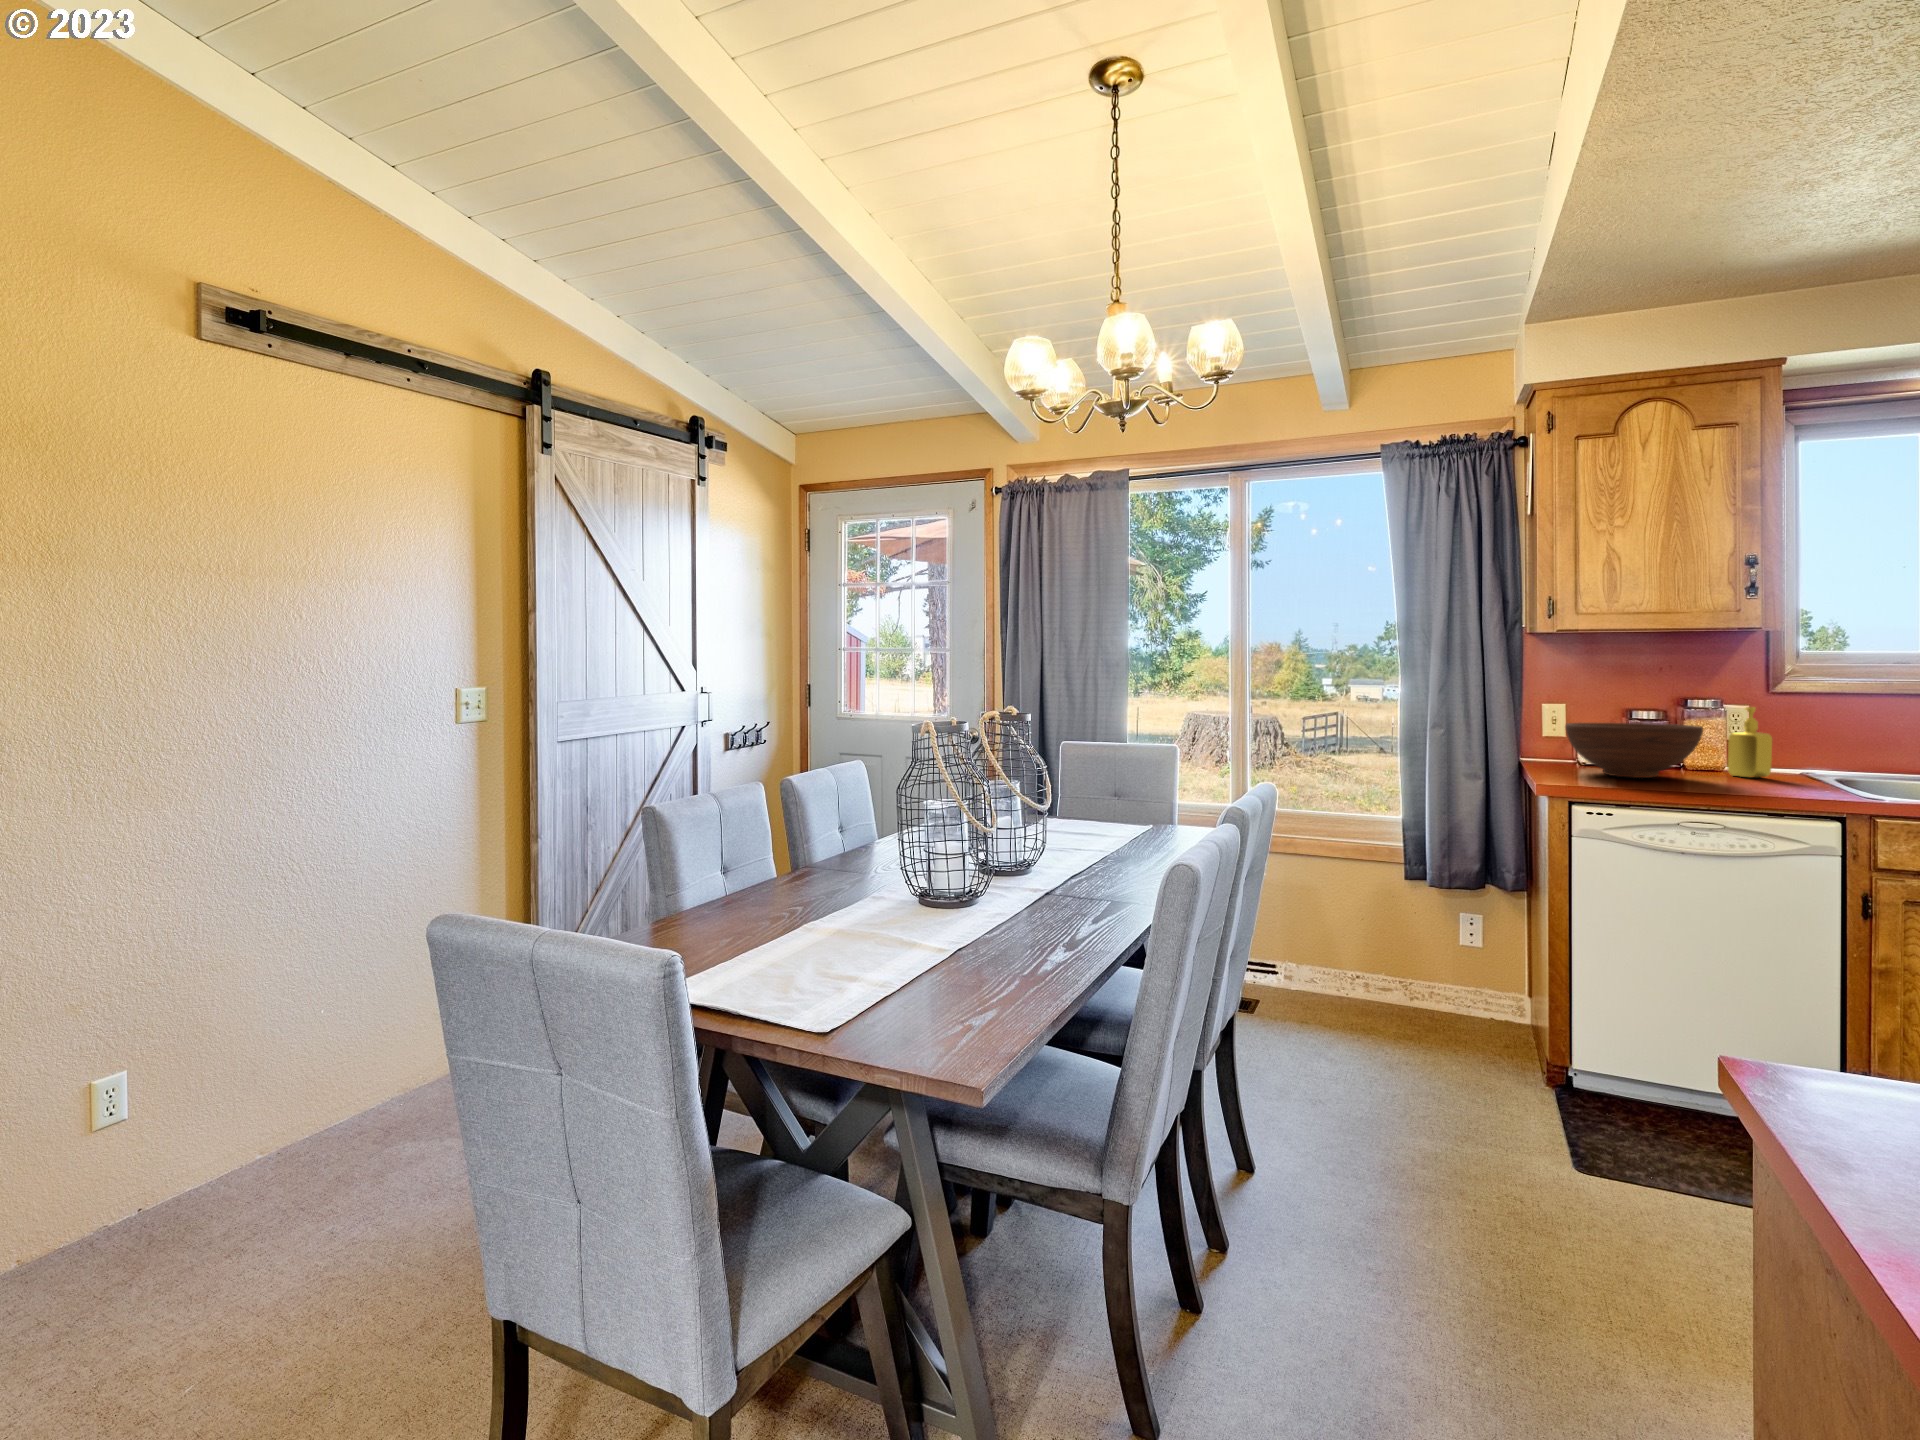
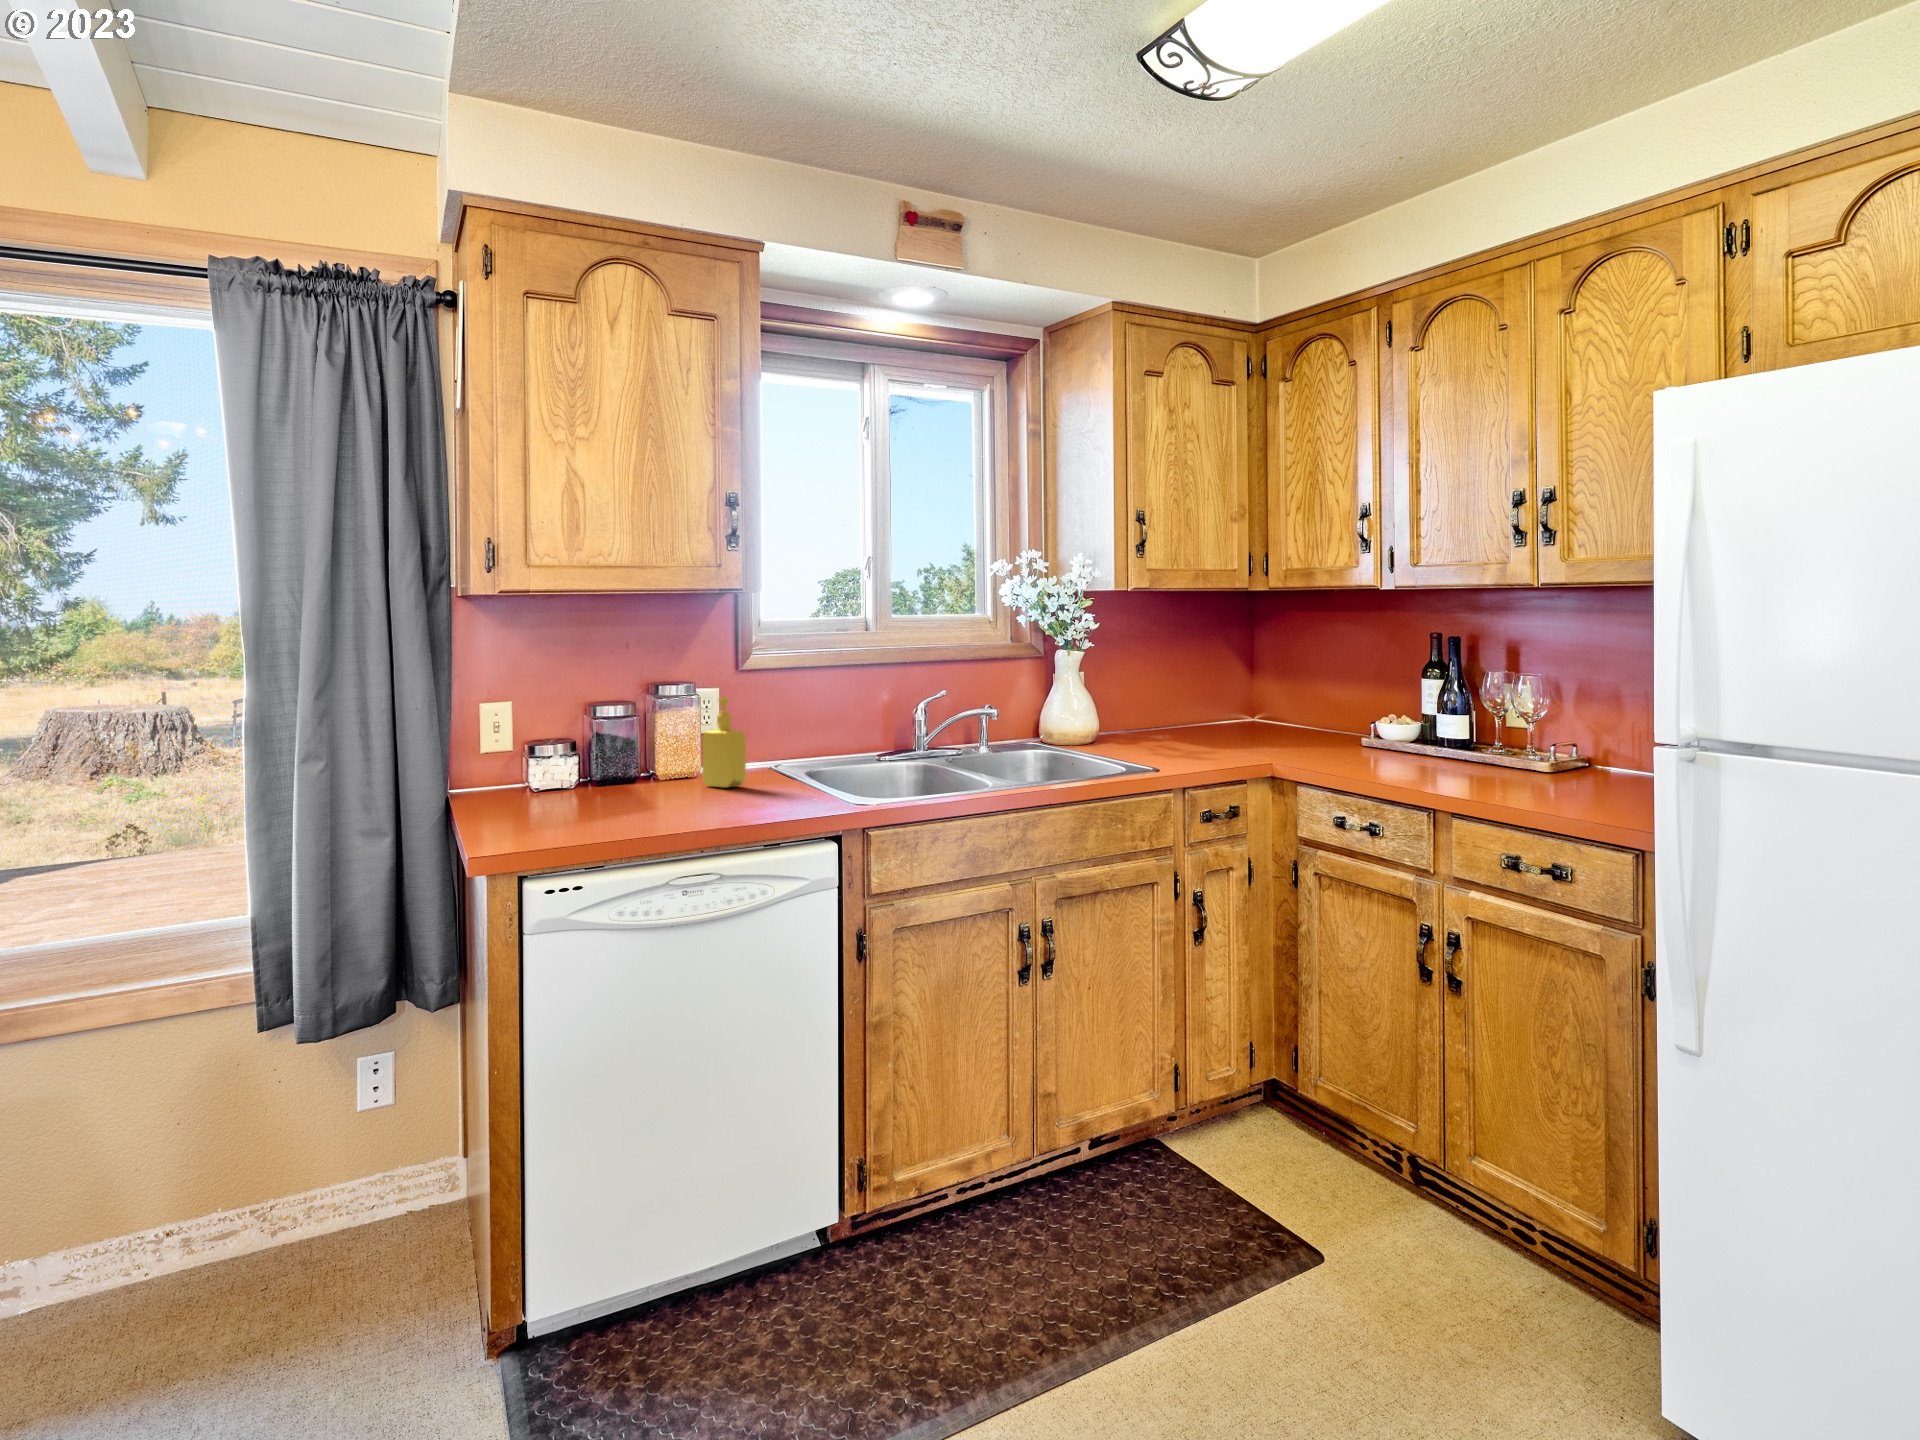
fruit bowl: present [1565,723,1703,778] -> none [519,723,680,802]

